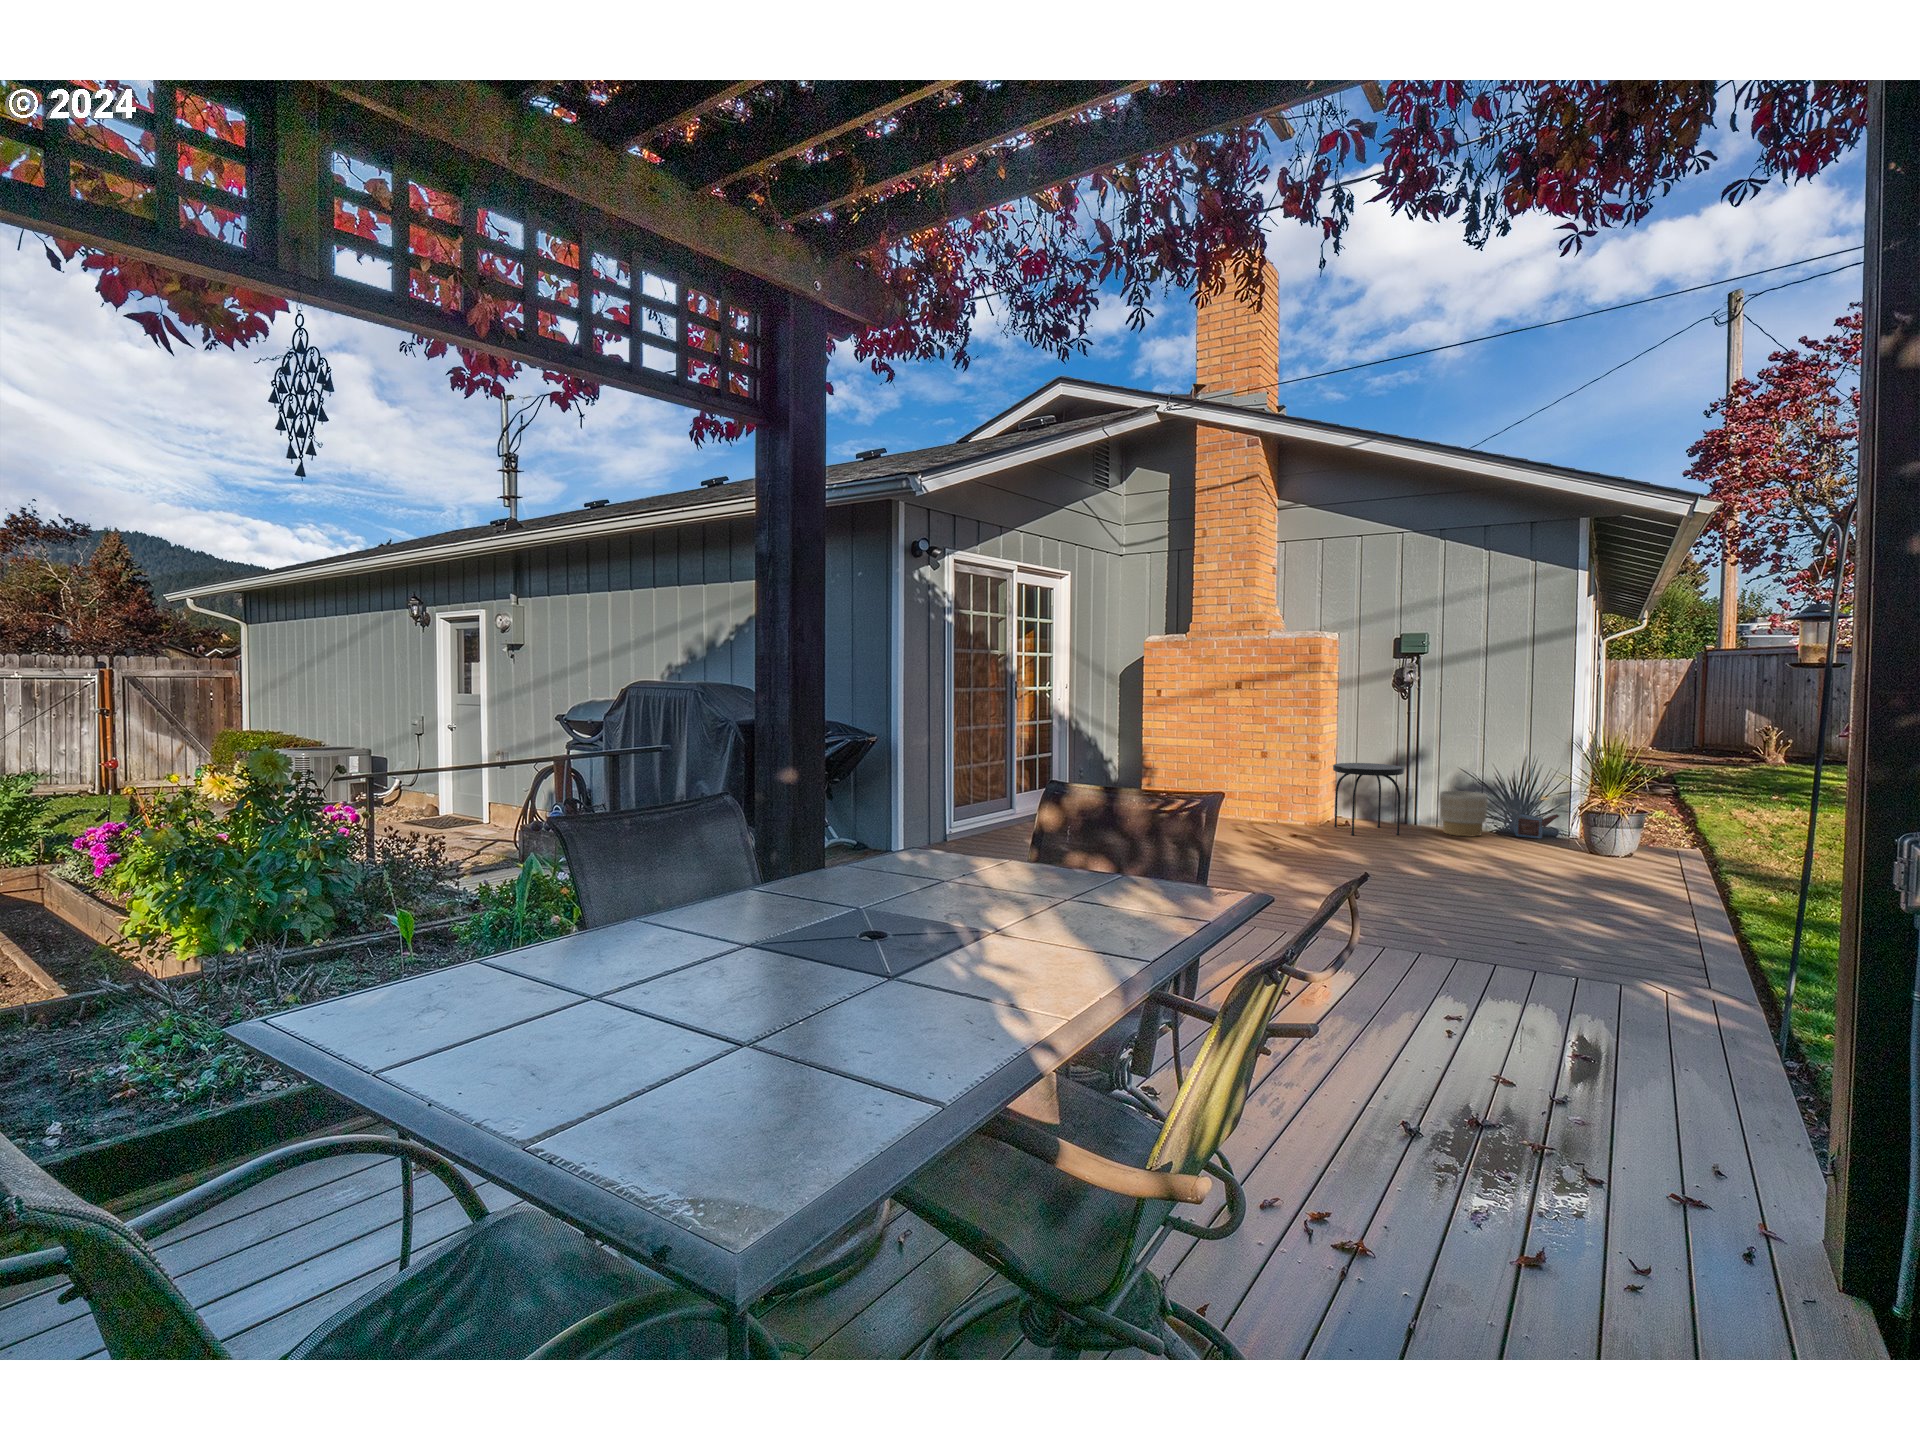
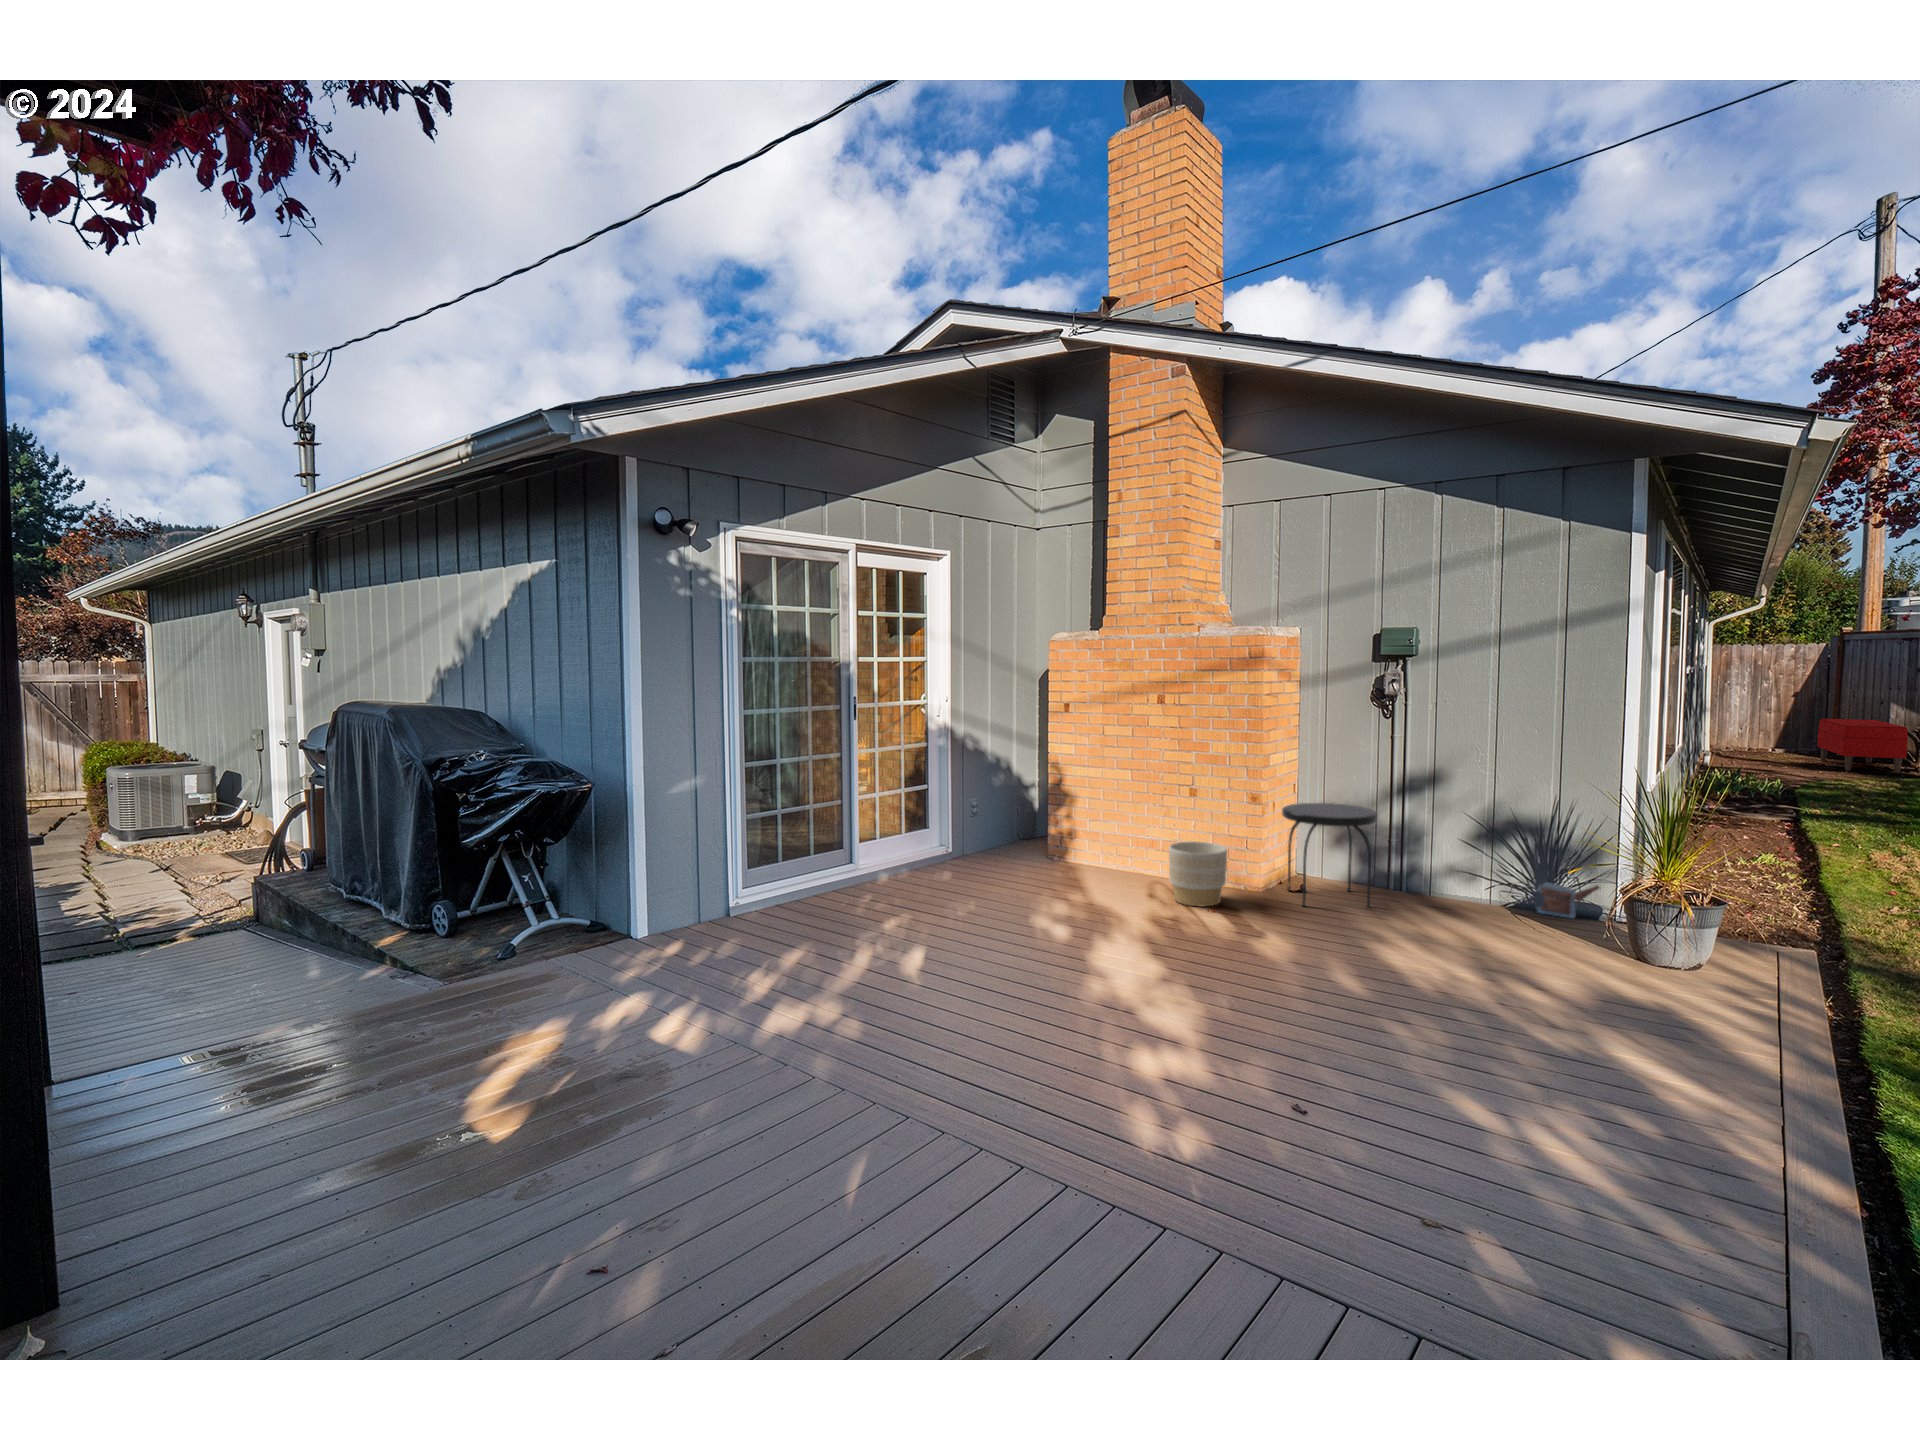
bench: none [1690,720,1757,761] -> present [1817,719,1908,773]
planter: present [1440,791,1488,837] -> present [1169,842,1227,906]

